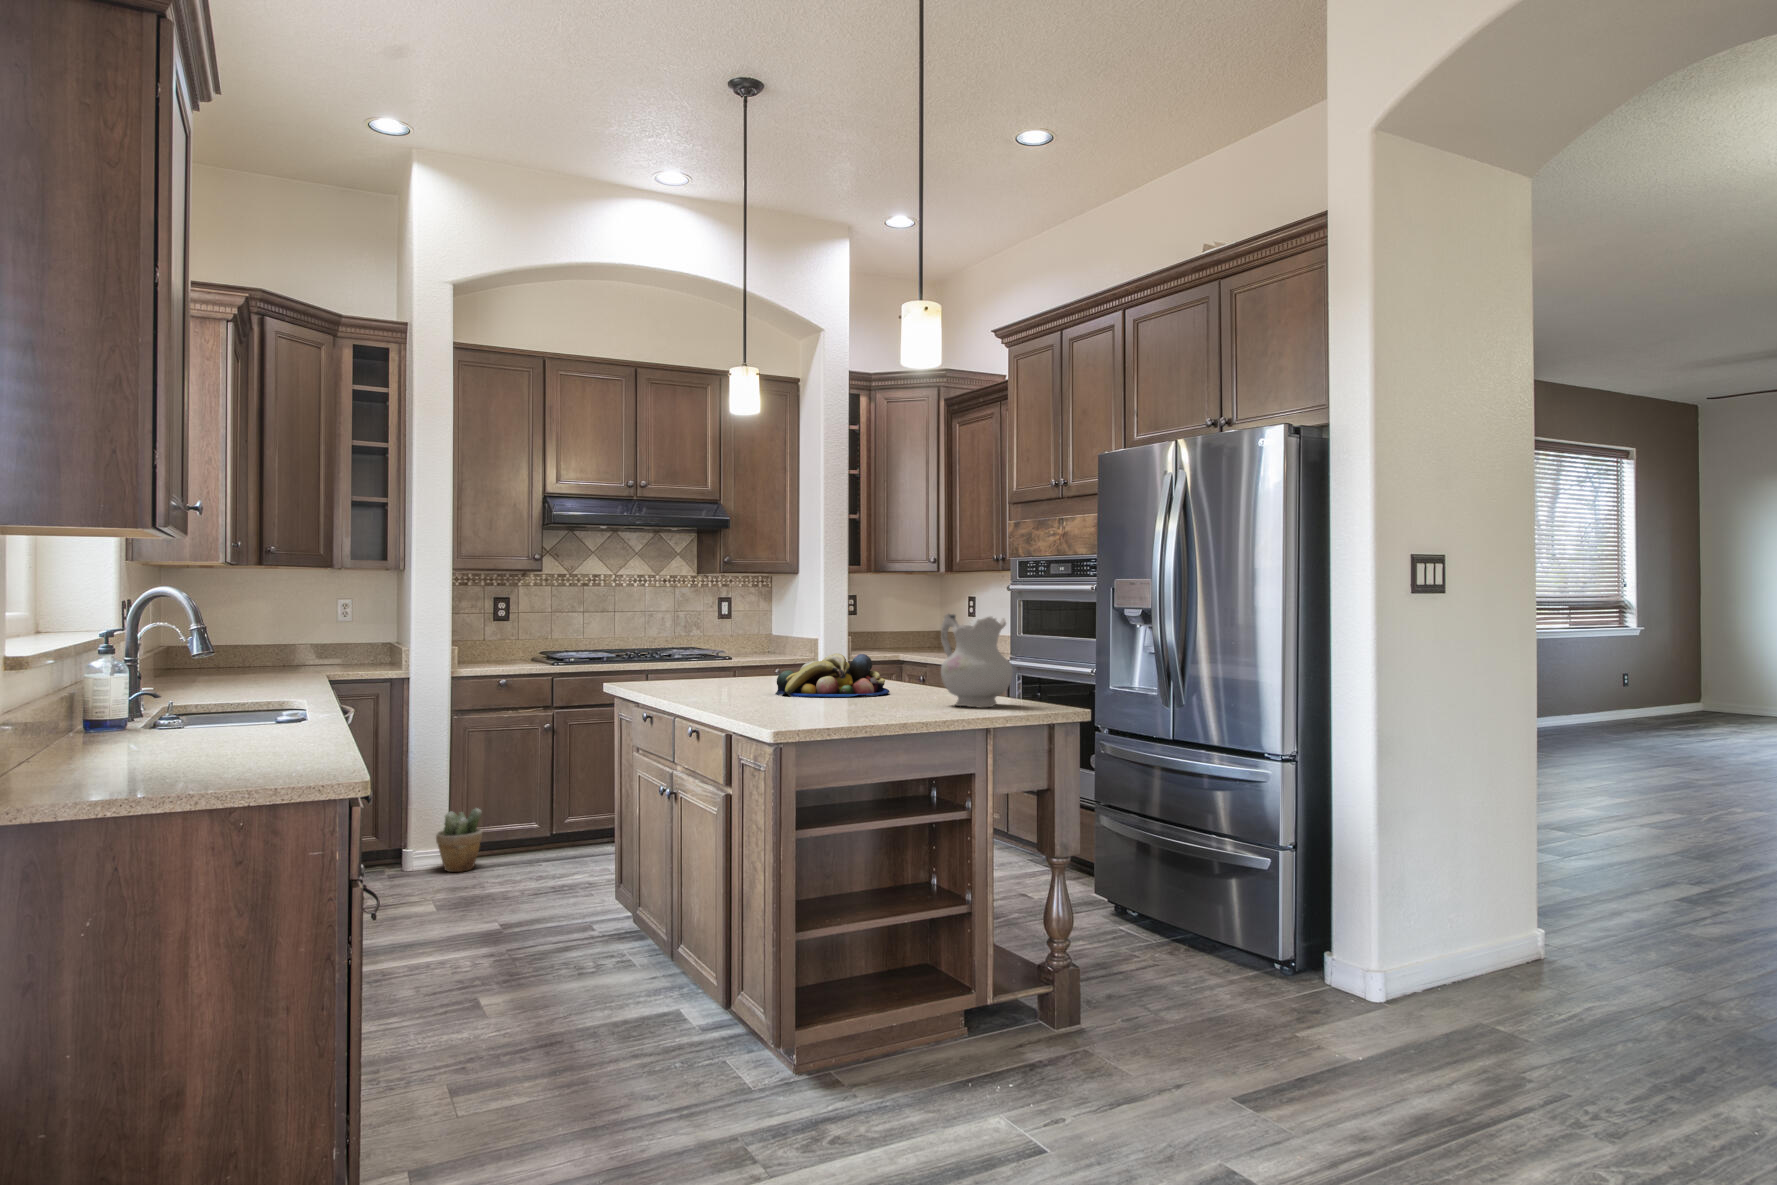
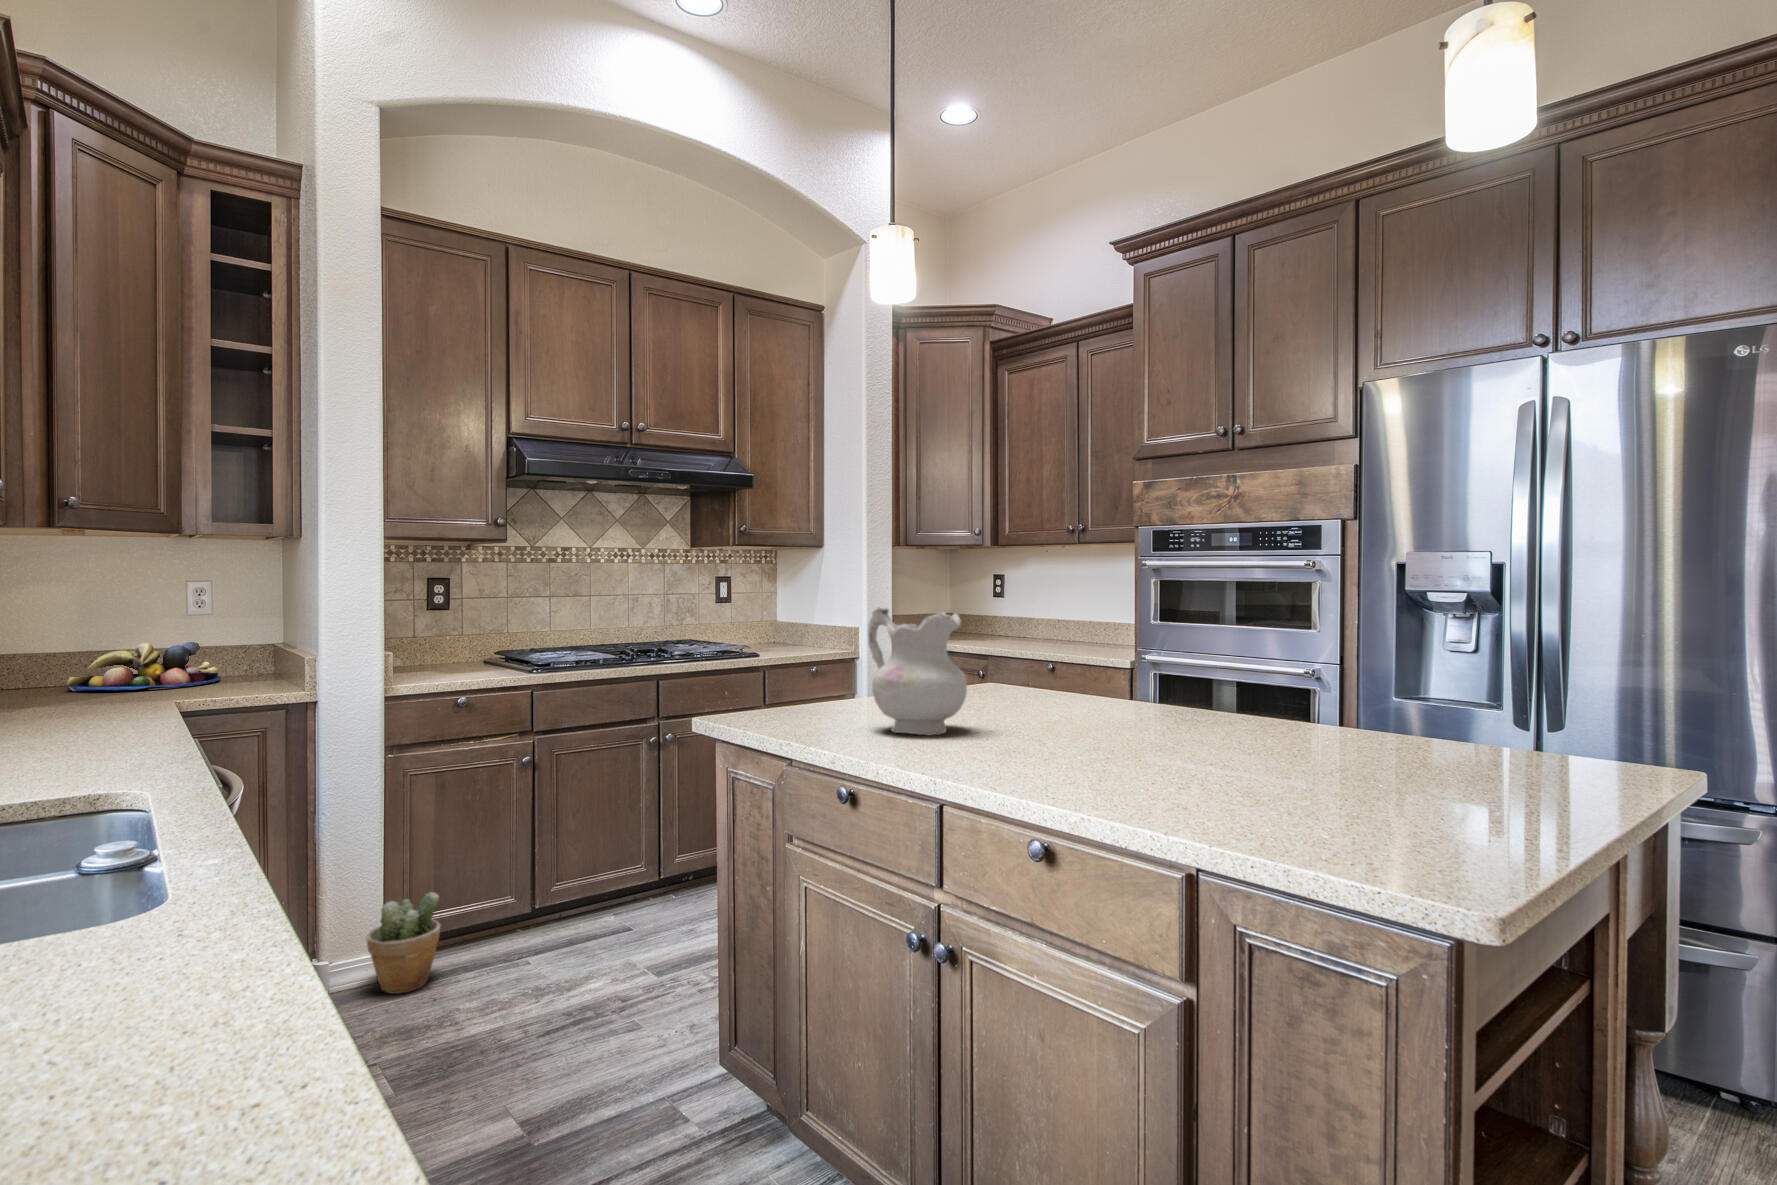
ceramic pitcher: present [941,614,1013,708] -> present [868,608,967,735]
fruit bowl: present [775,654,890,697] -> present [67,642,220,691]

